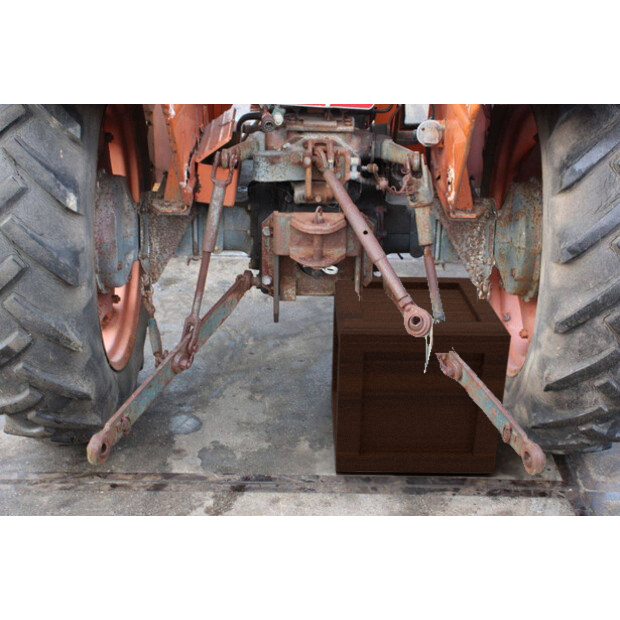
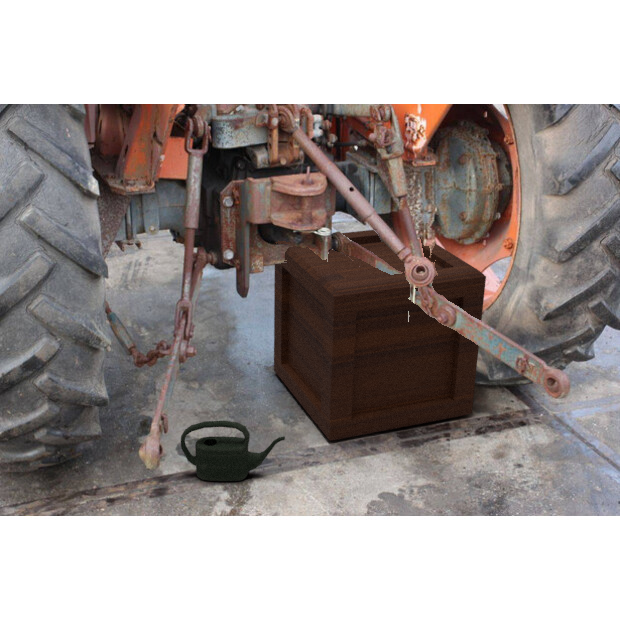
watering can: none [186,431,274,492] -> present [181,421,285,481]

